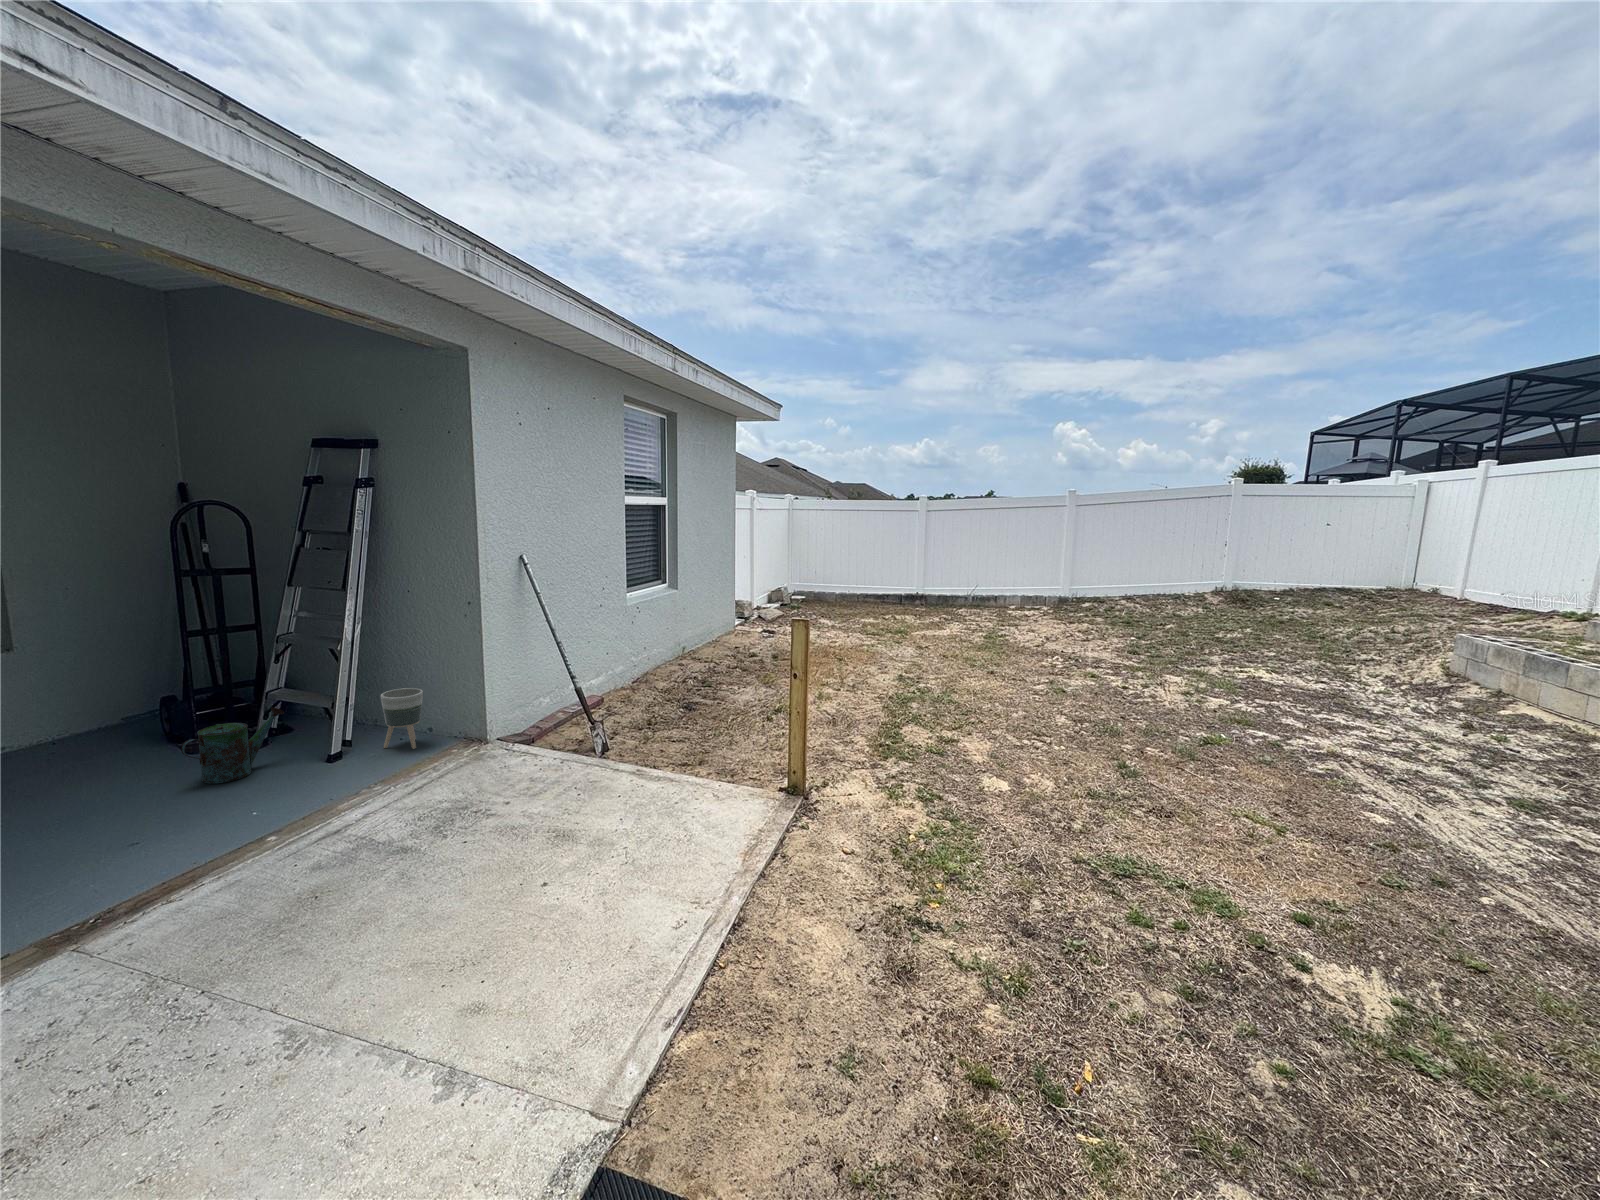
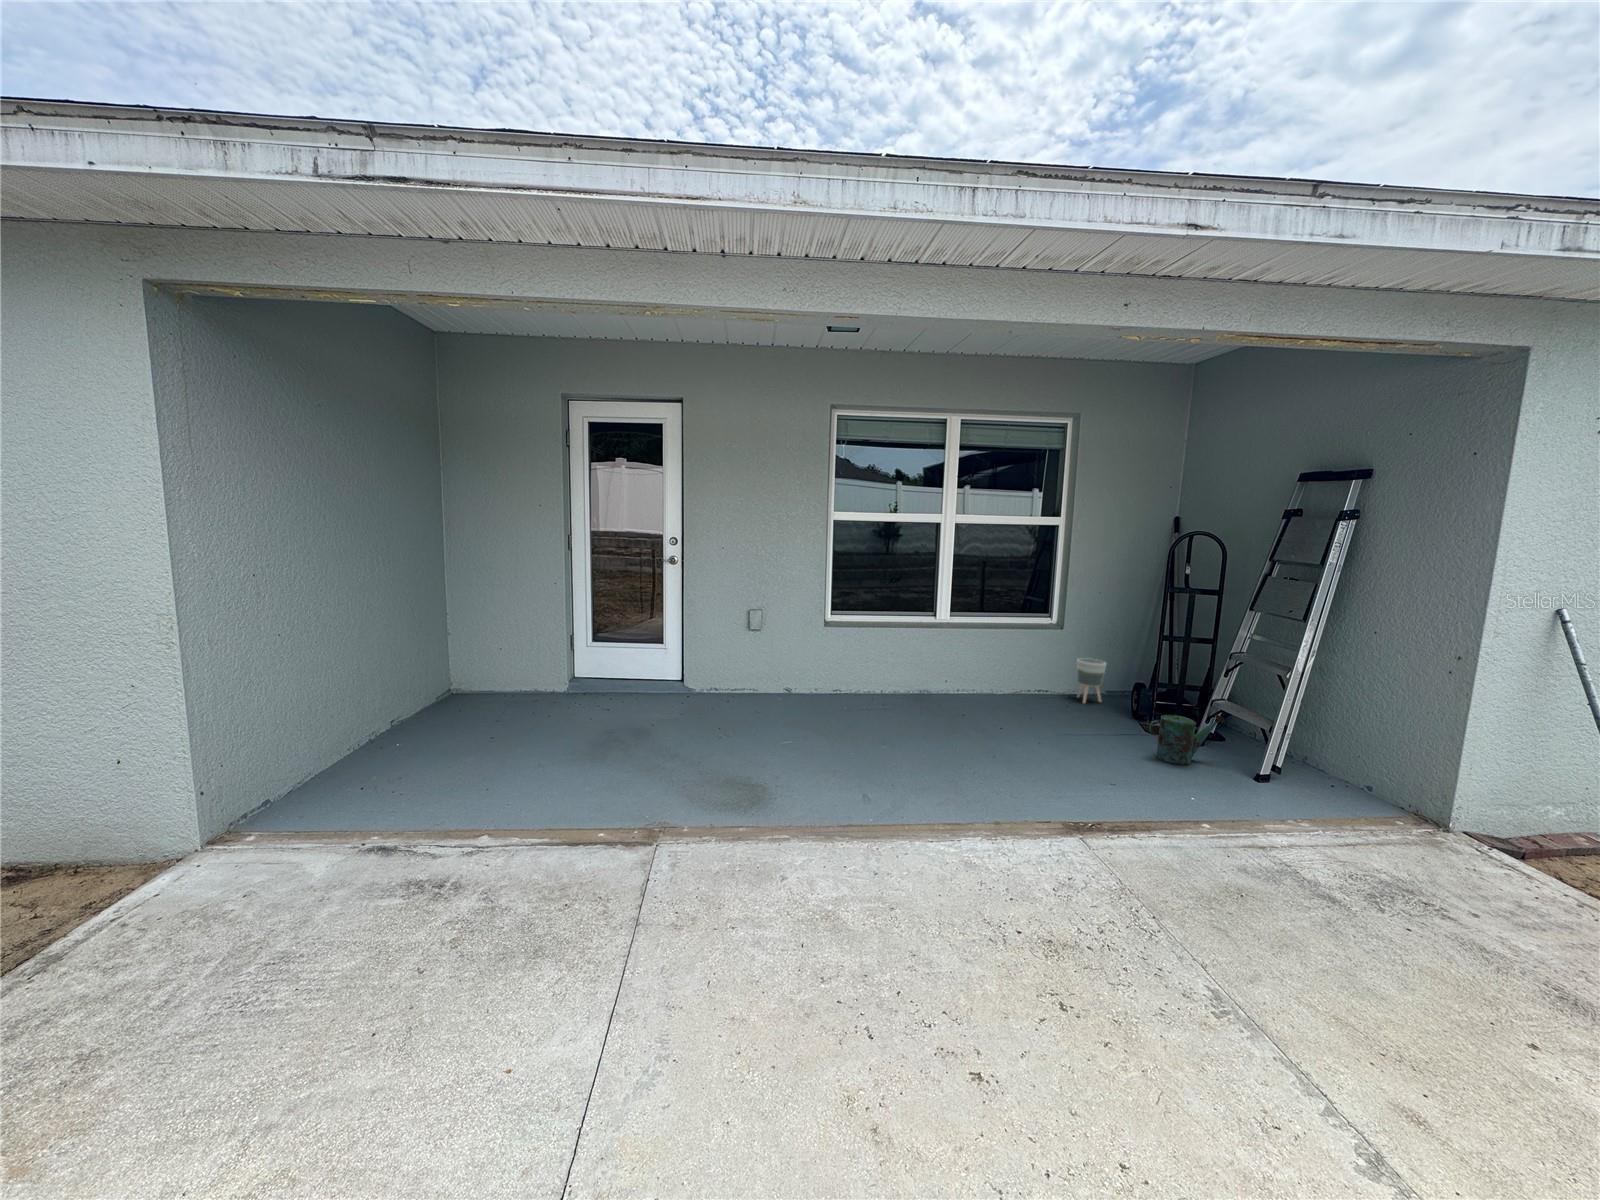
planter: present [381,688,423,749] -> present [1077,658,1106,703]

